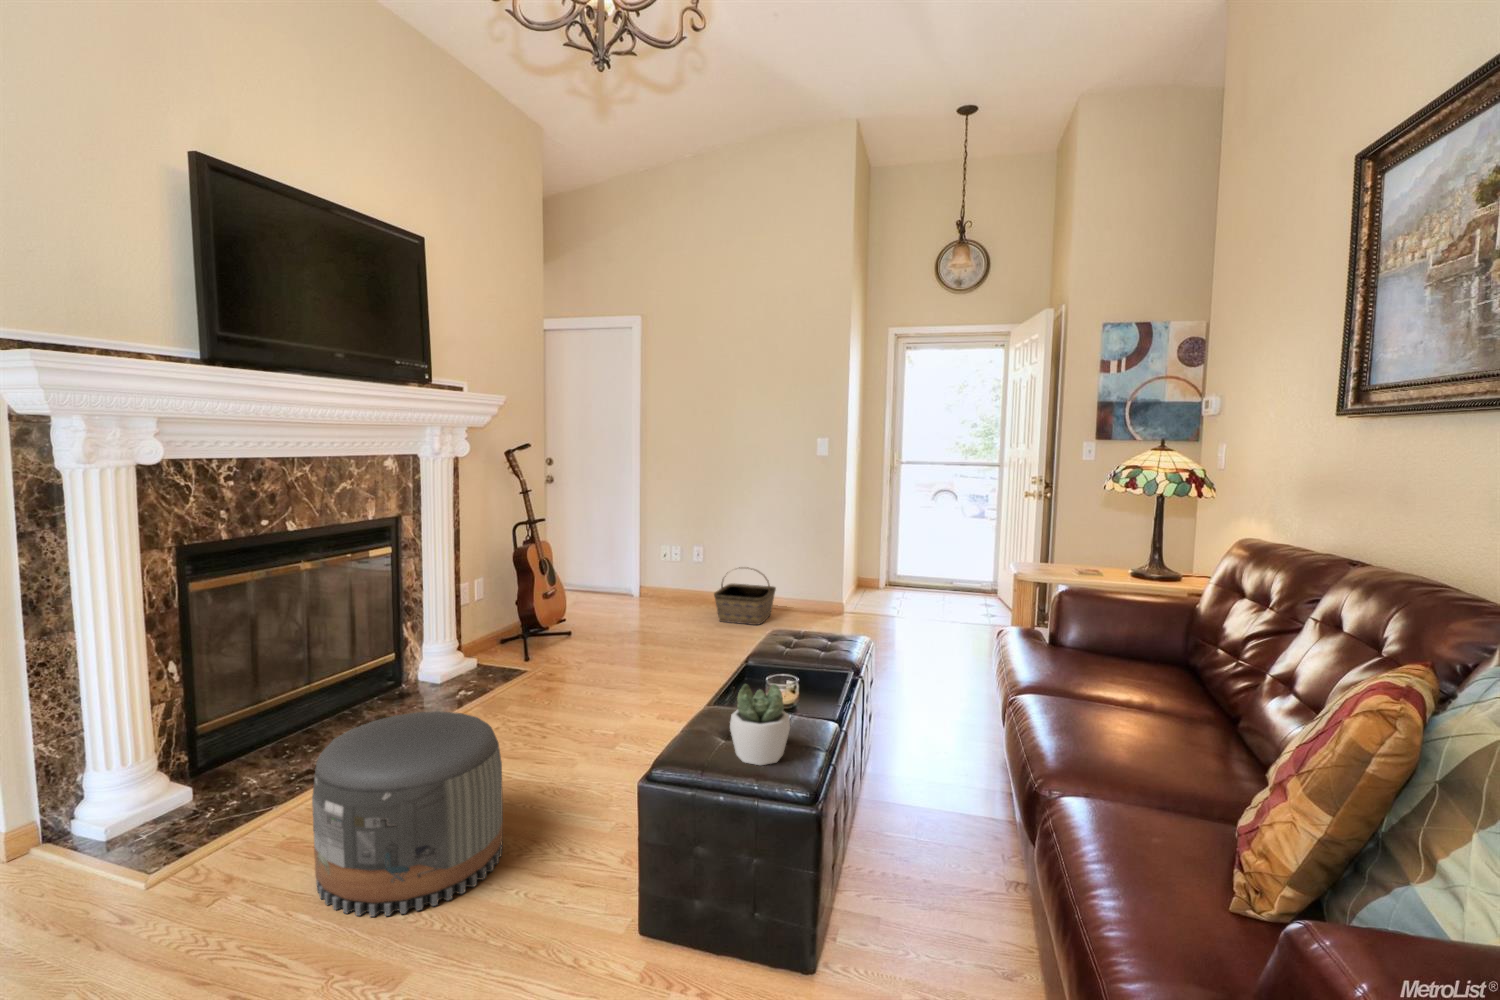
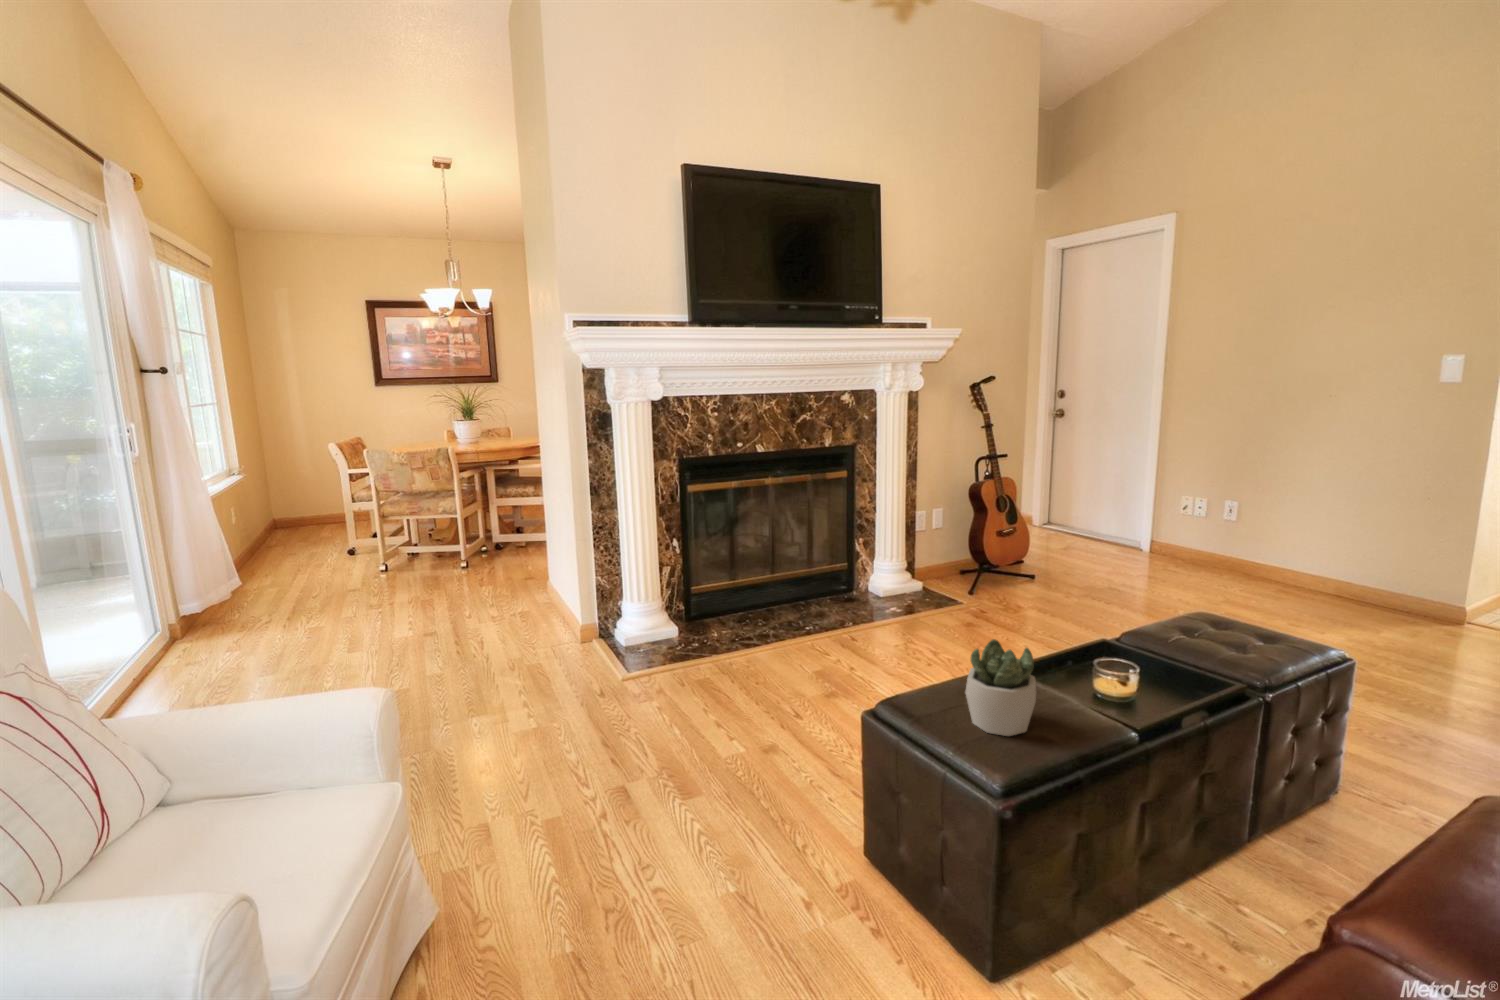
basket: present [714,567,776,625] -> none [1221,529,1327,604]
pouf: present [312,711,503,917] -> none [688,604,831,759]

